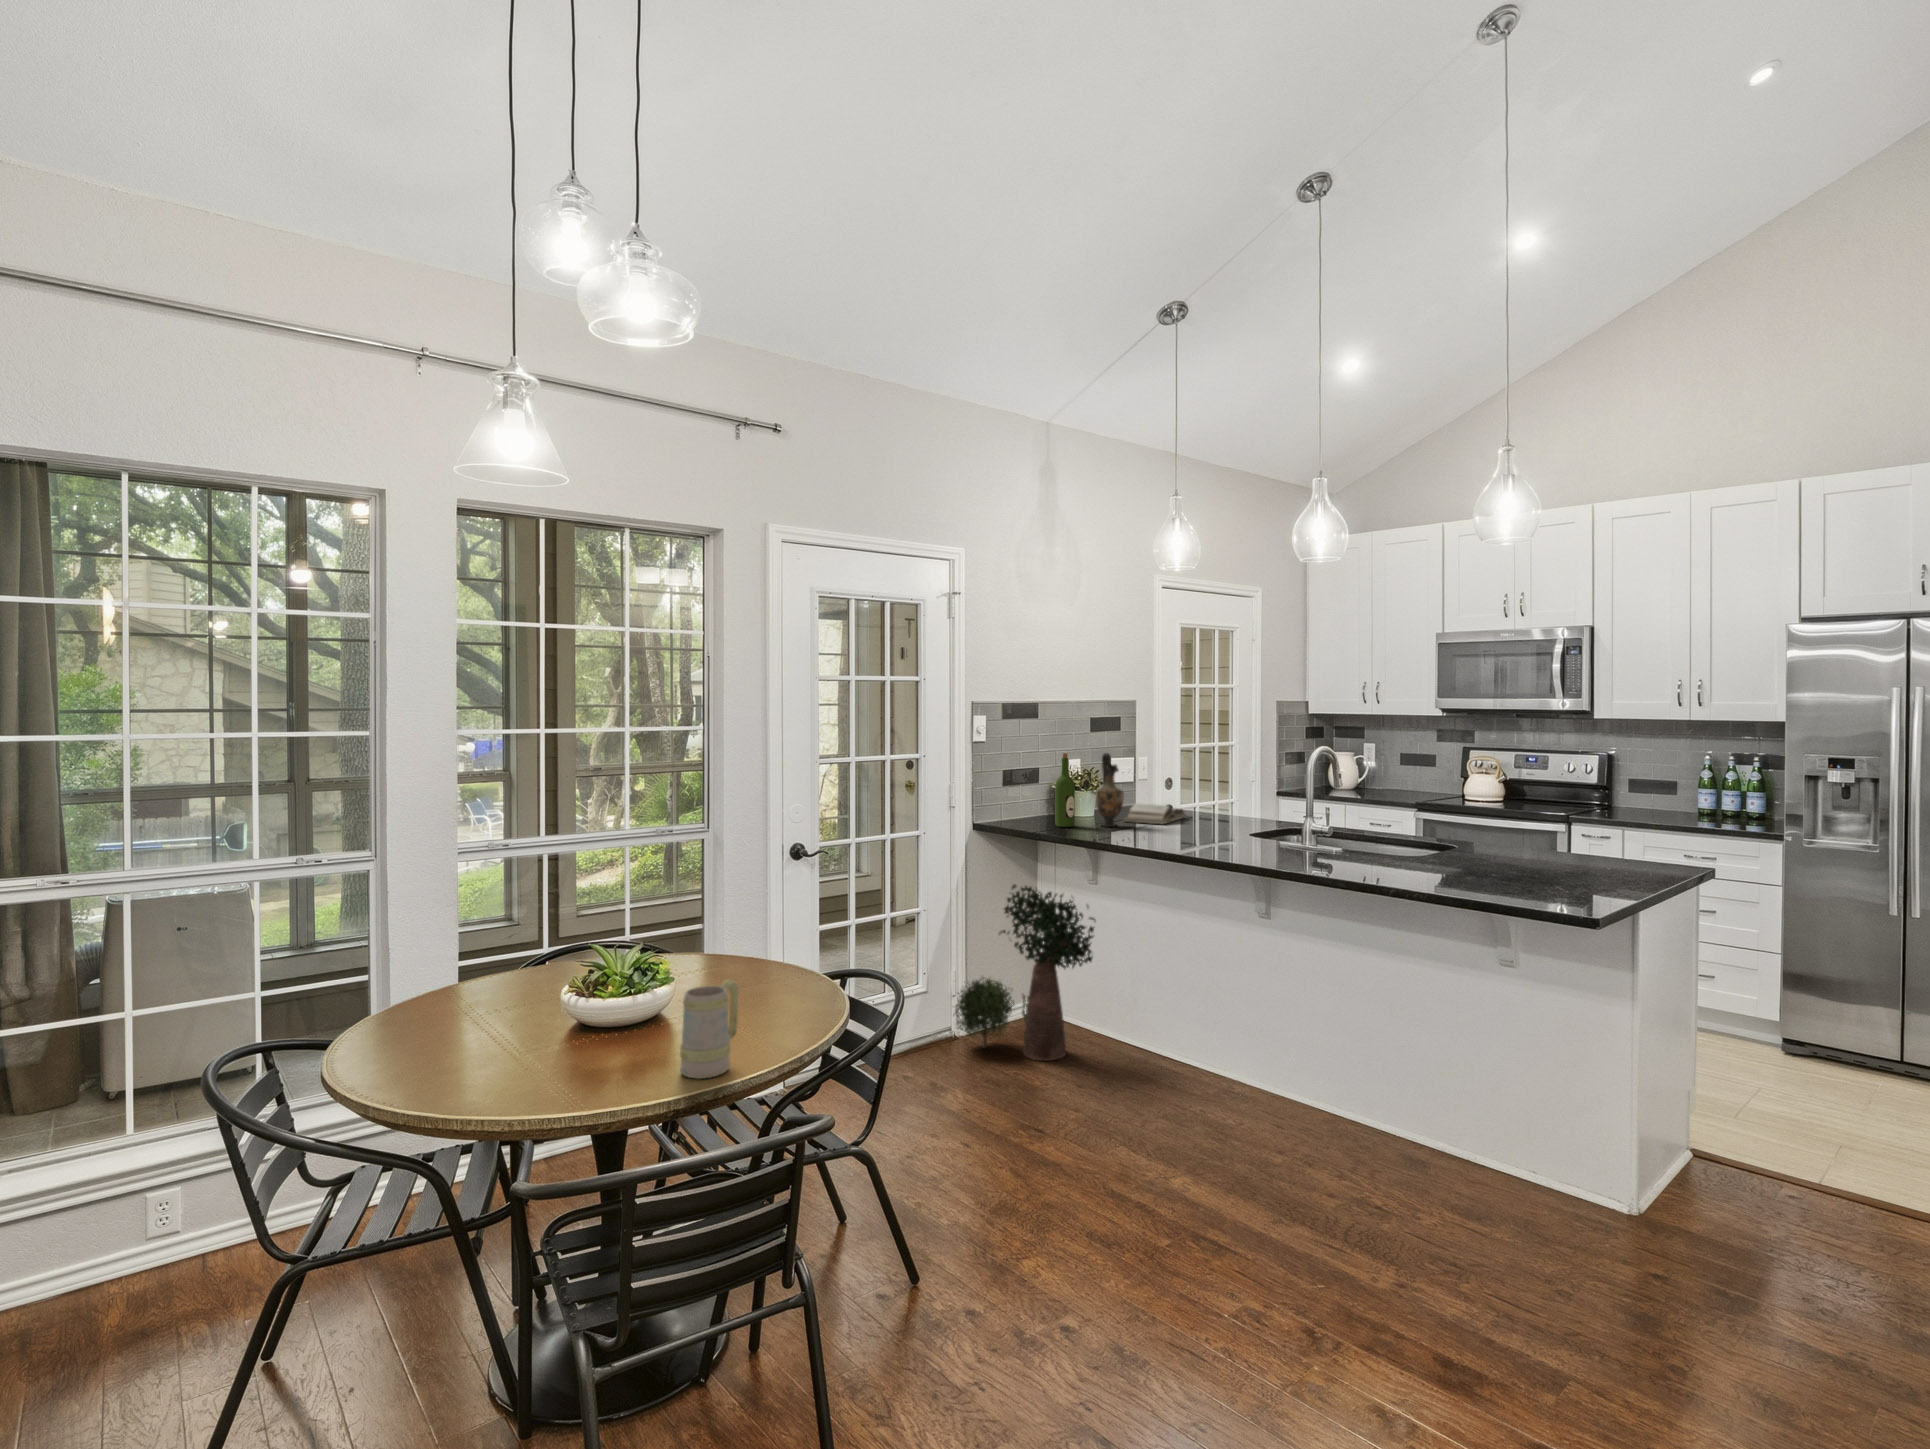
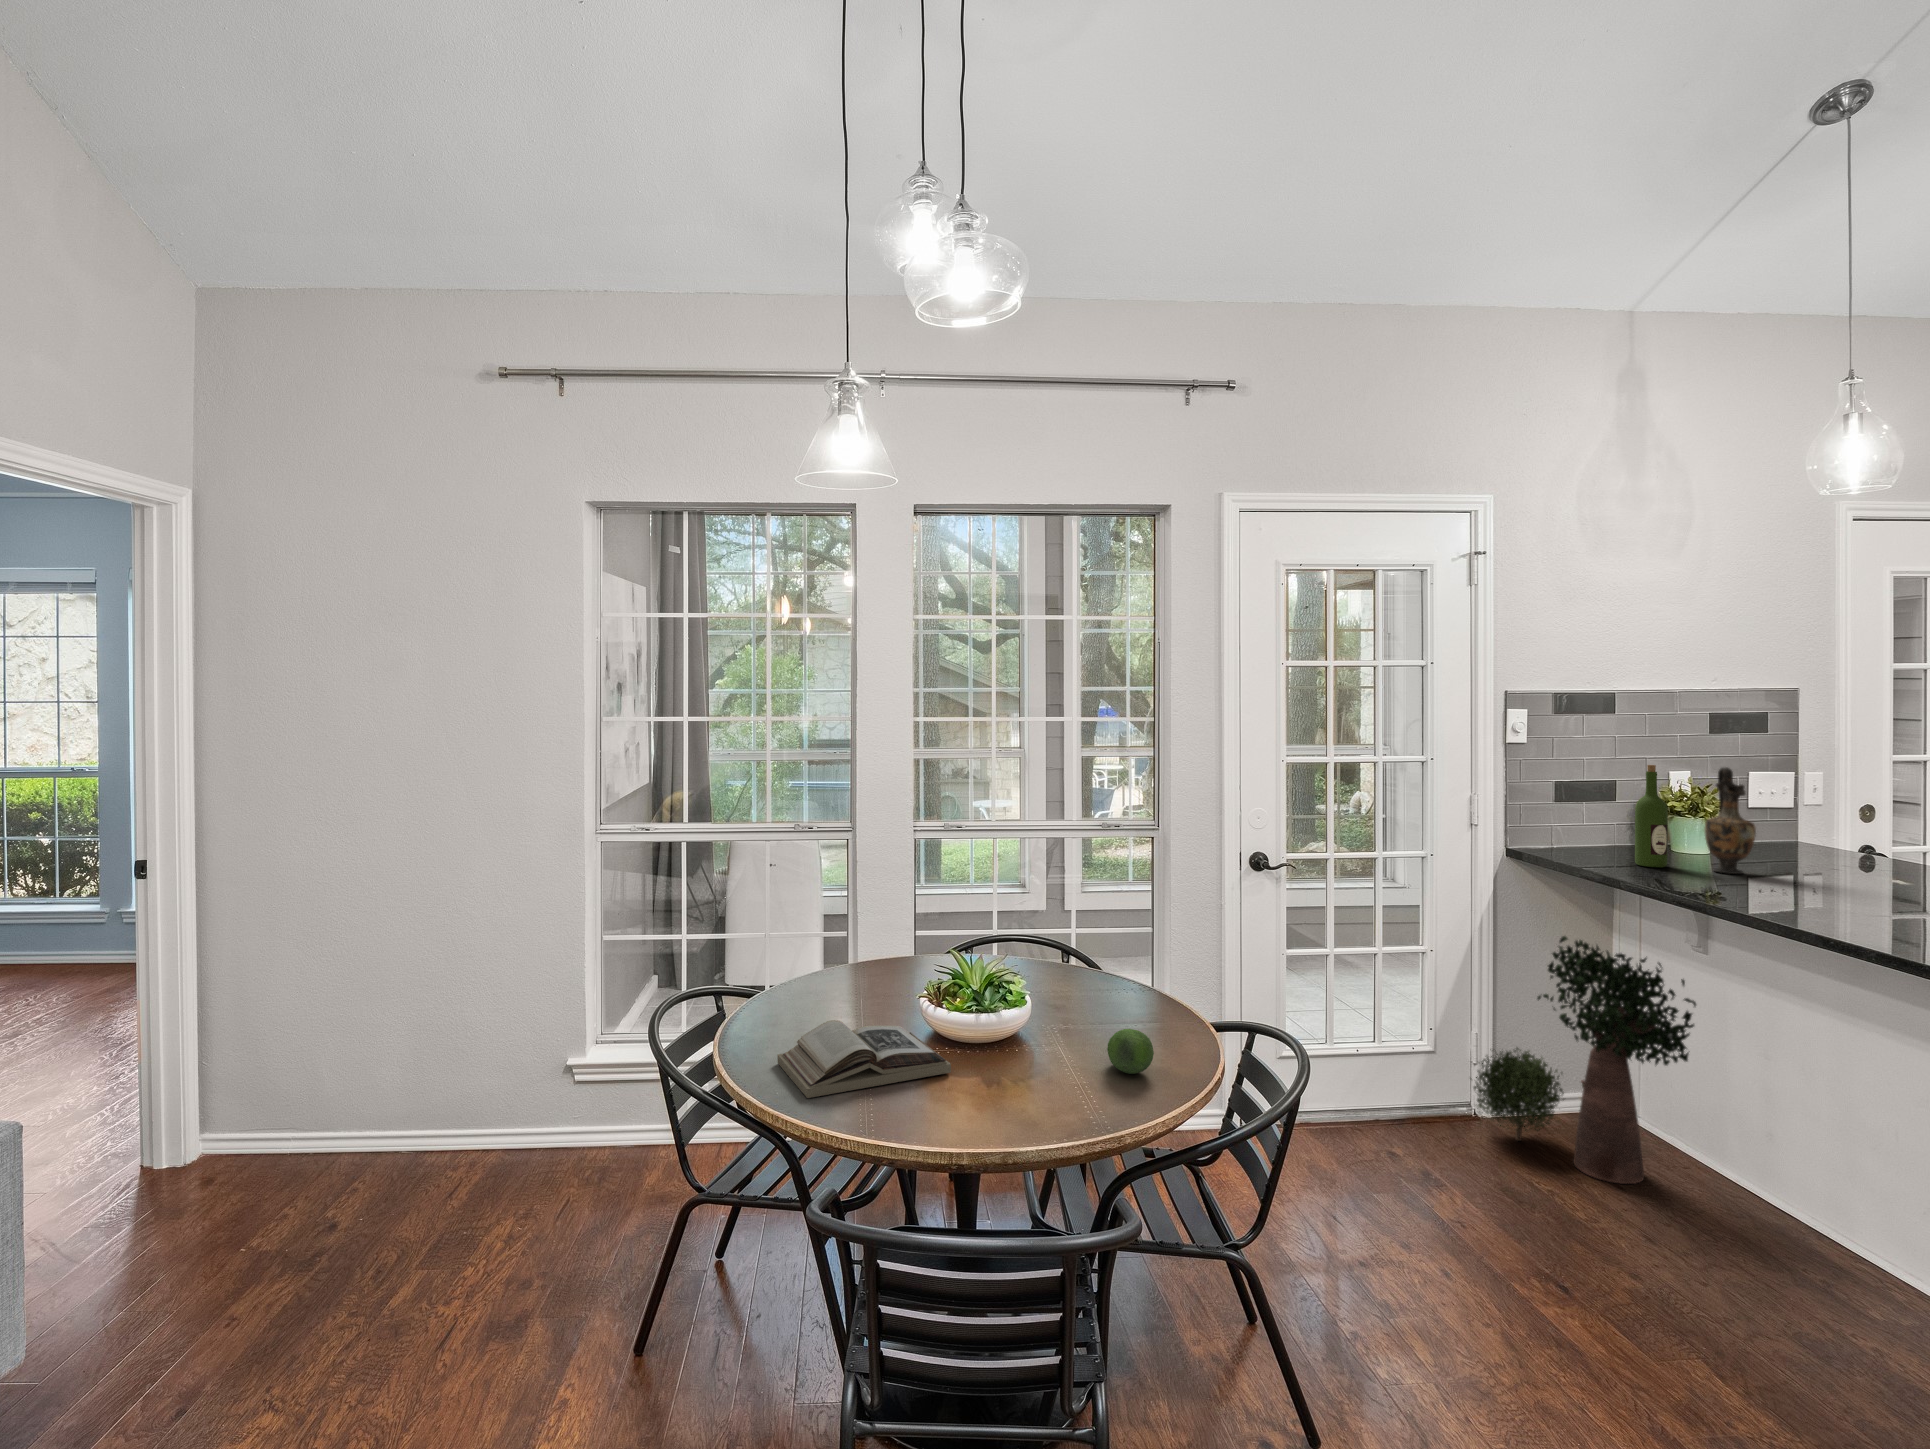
book: present [1124,803,1186,824] -> present [777,1020,951,1098]
fruit: none [756,979,801,1018] -> present [1107,1029,1154,1074]
mug: present [680,980,739,1079] -> none [982,1025,1052,1133]

